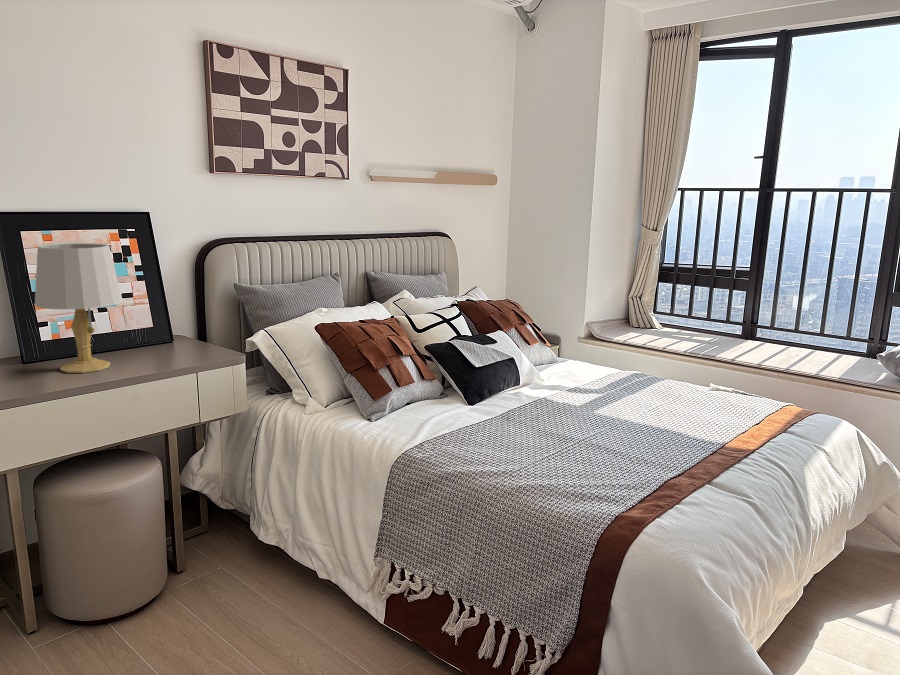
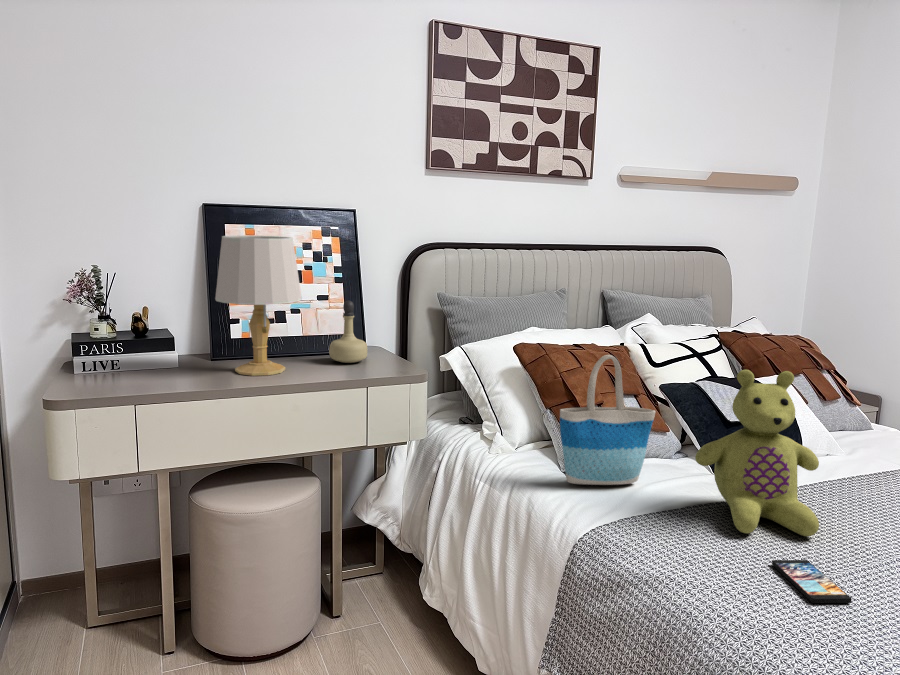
perfume bottle: none [145,297,181,353] -> present [329,300,368,363]
tote bag: none [364,327,431,426] -> present [560,355,655,485]
stuffed bear: none [463,329,543,441] -> present [695,370,819,536]
smartphone: none [520,450,568,474] -> present [772,560,852,603]

